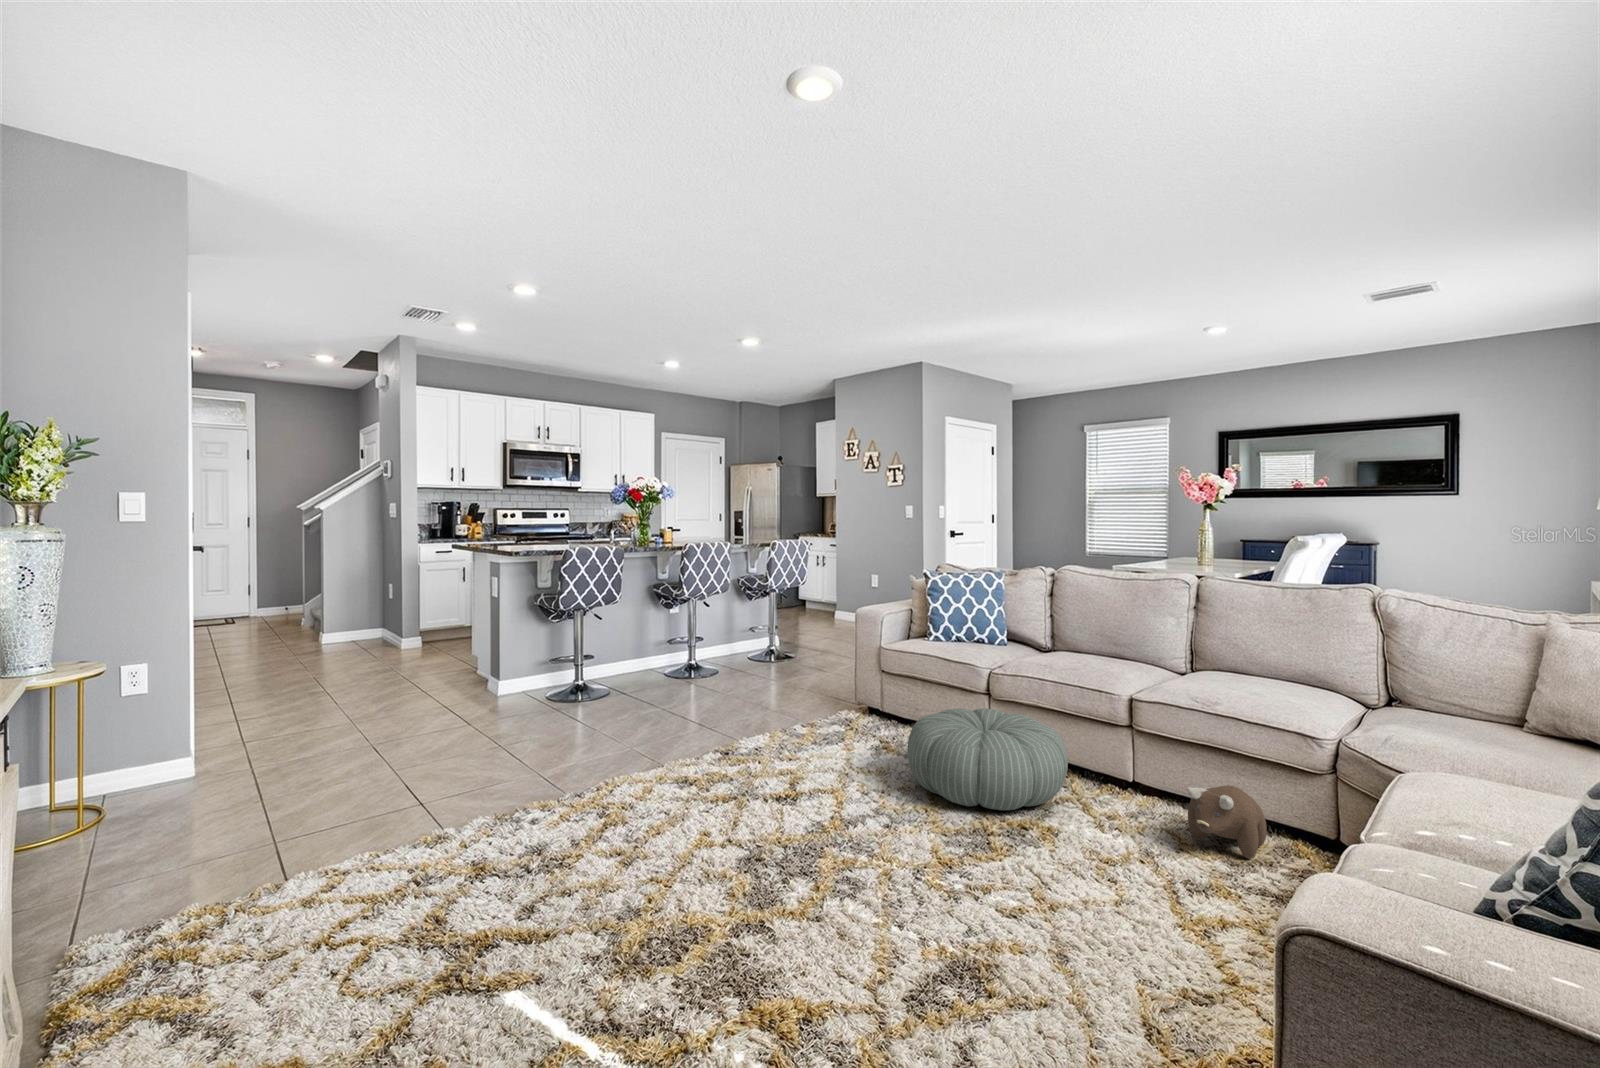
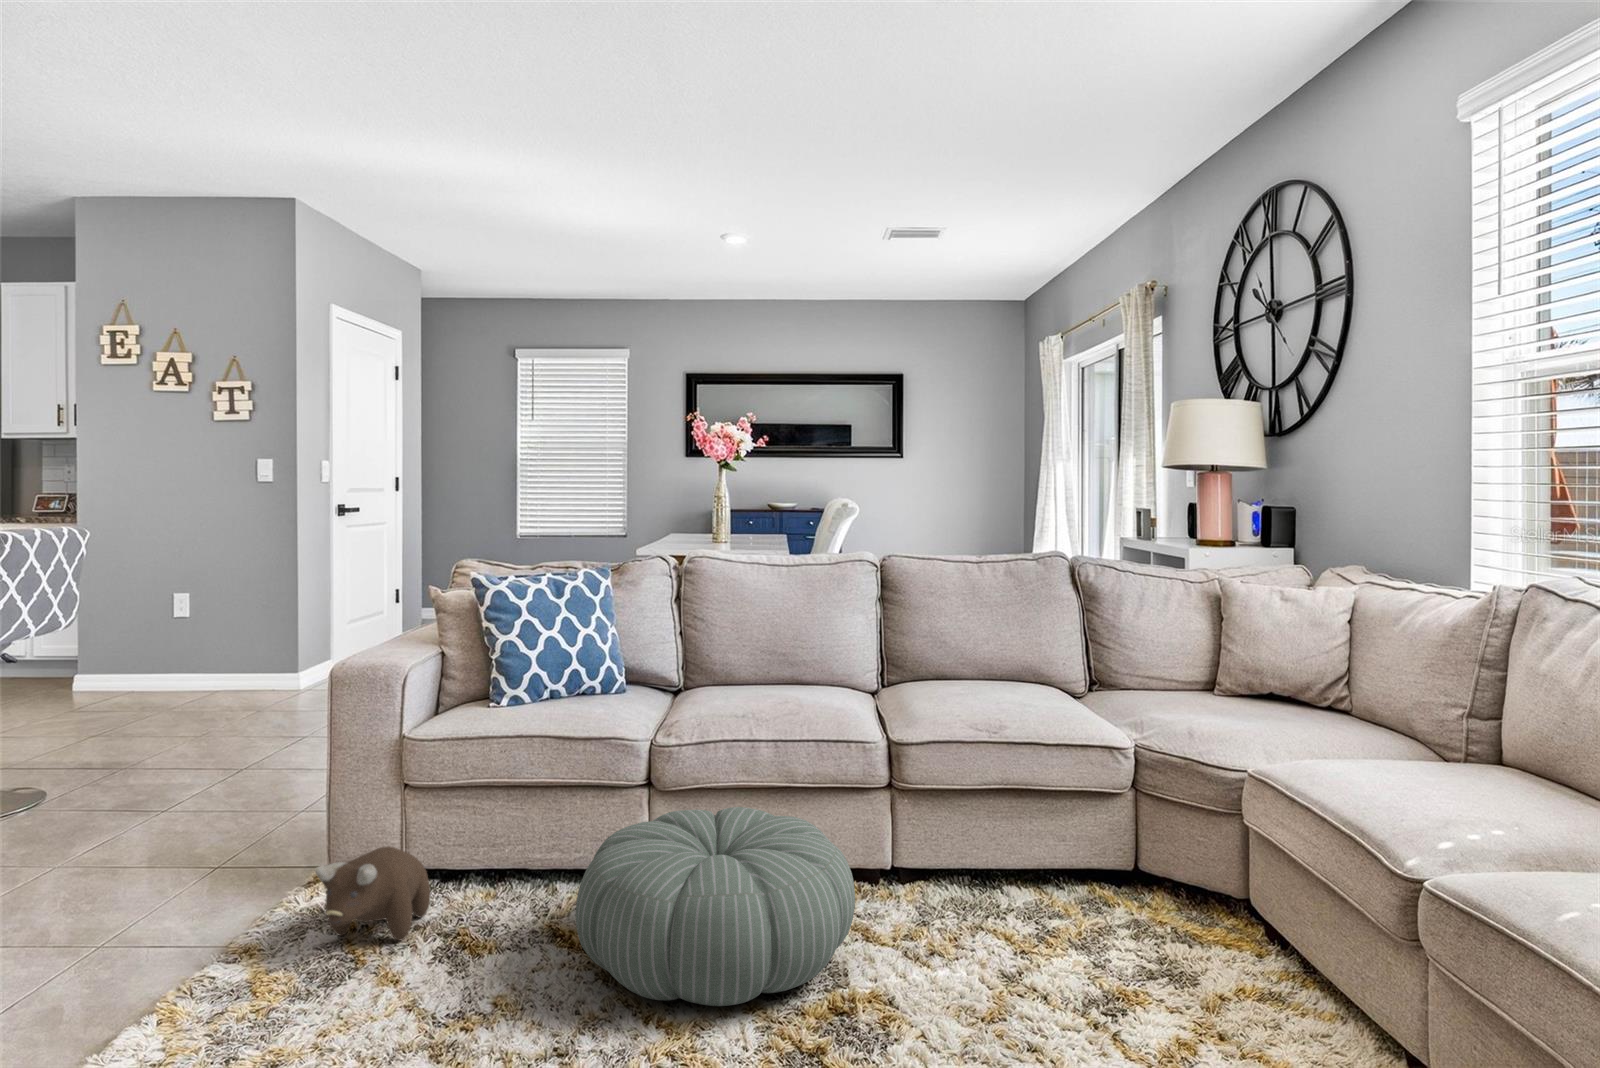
plush toy: present [1187,785,1267,859] -> present [315,846,430,941]

